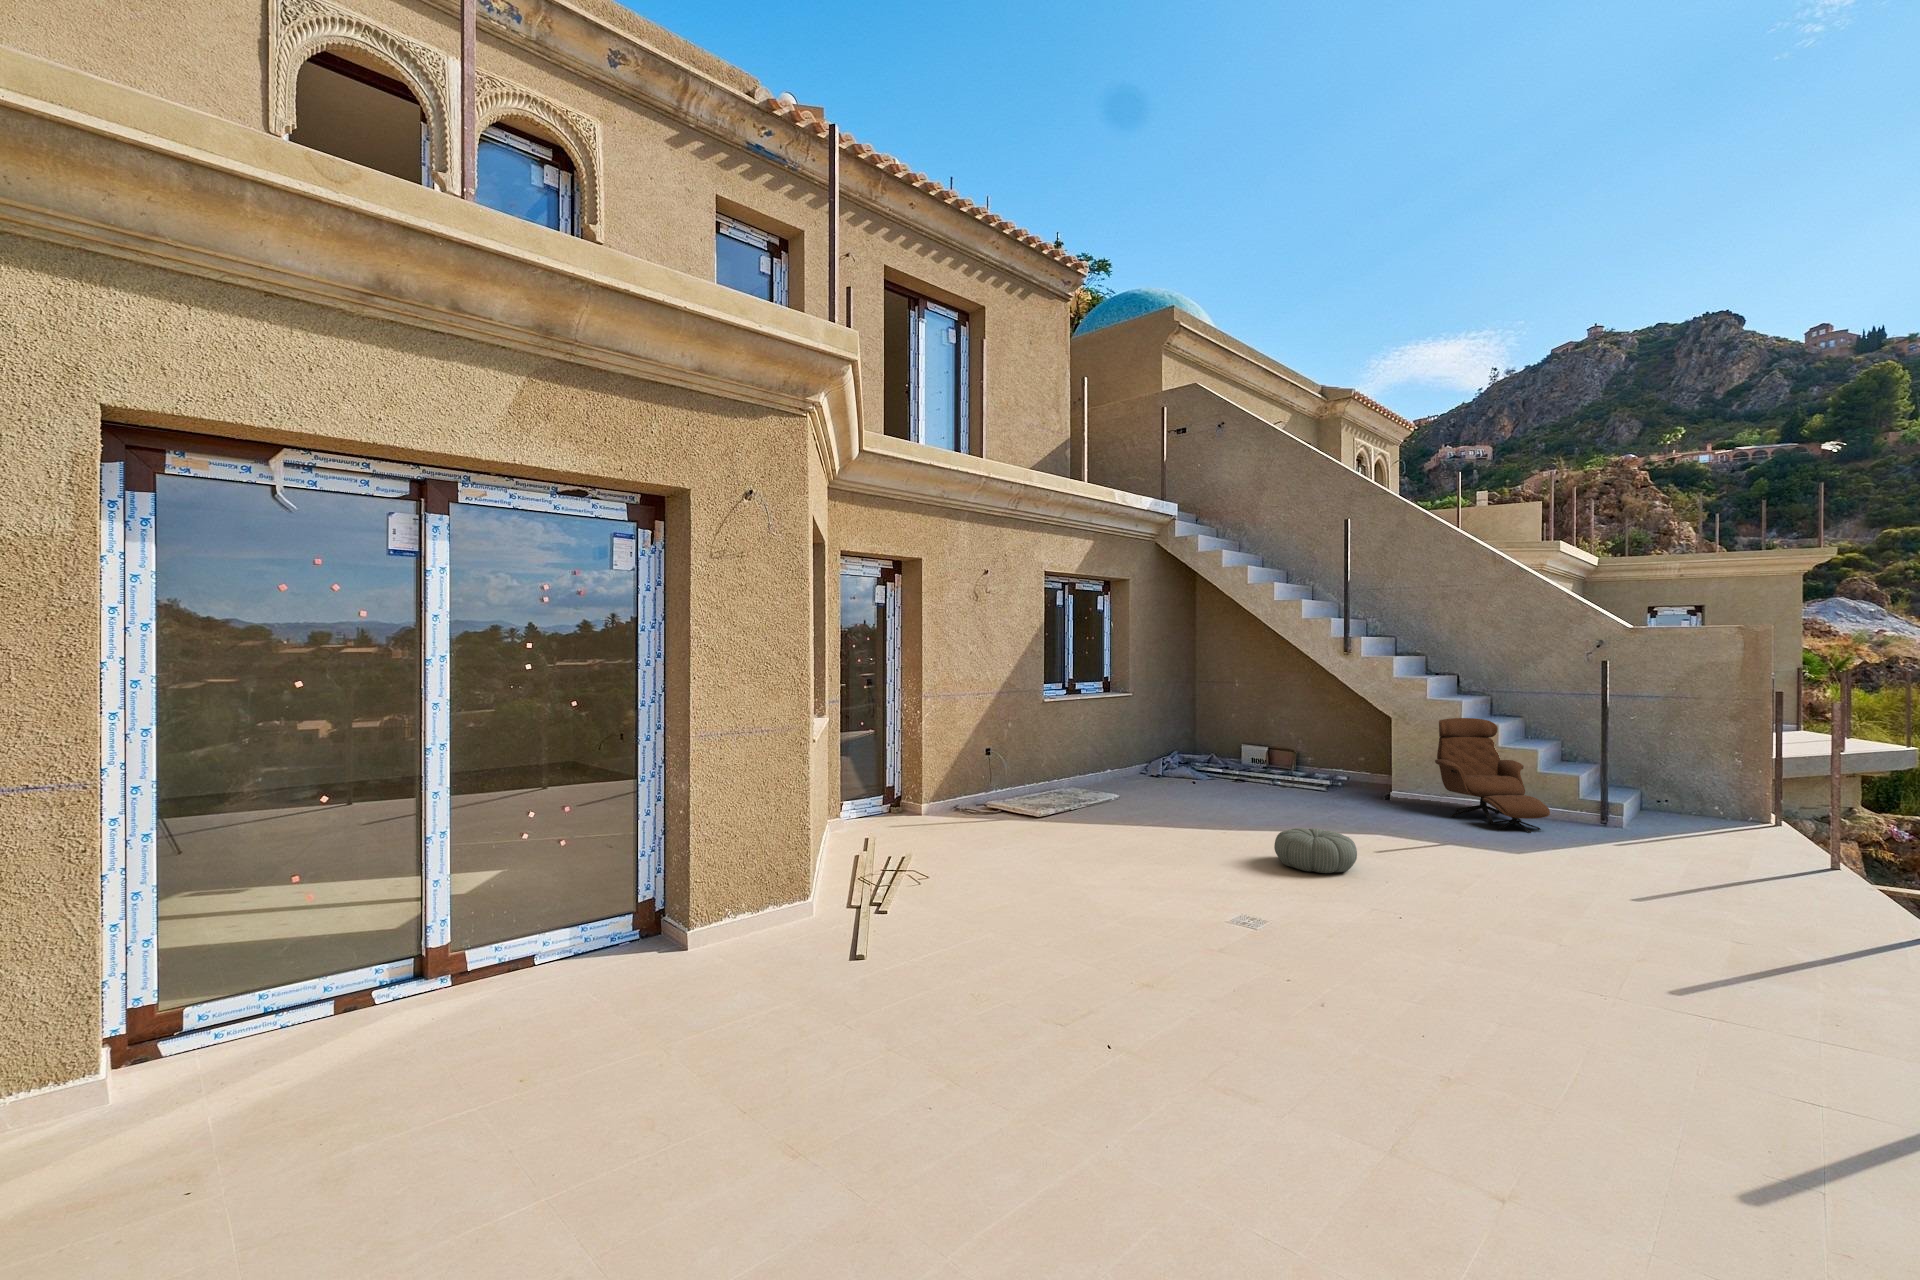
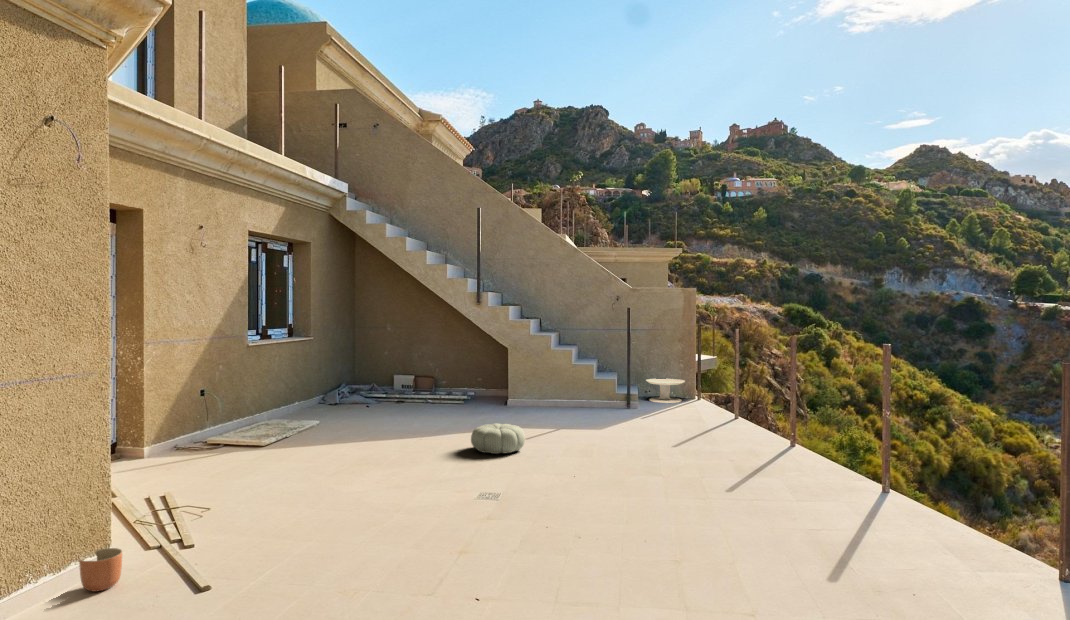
lounge chair: present [1435,718,1550,833] -> none [536,344,602,414]
side table: none [1660,787,1751,835] -> present [646,379,685,403]
planter: none [771,899,806,939] -> present [79,548,122,592]

